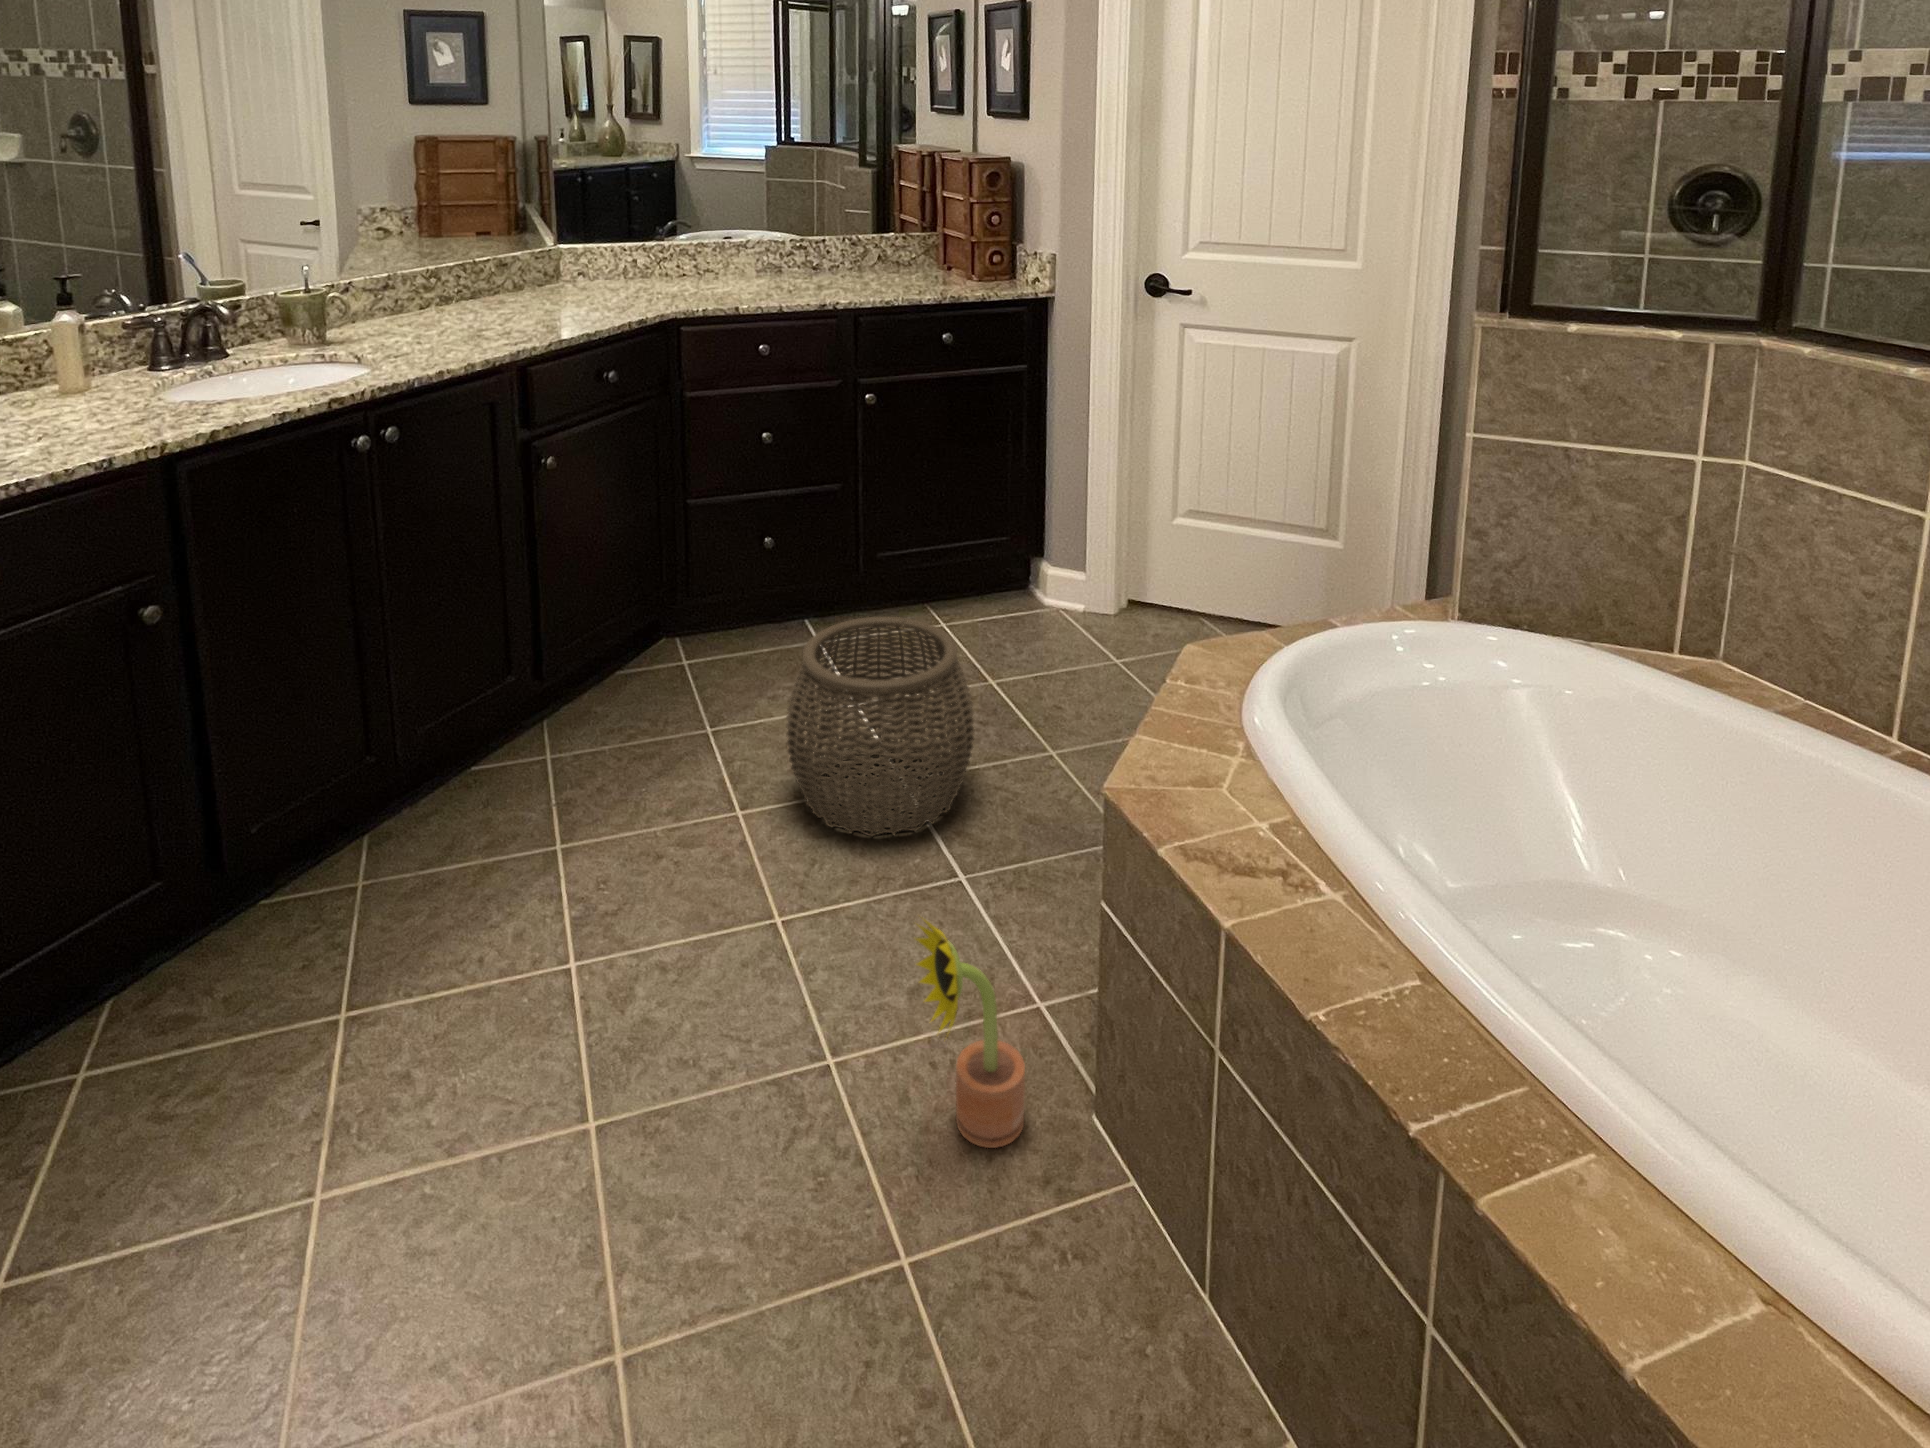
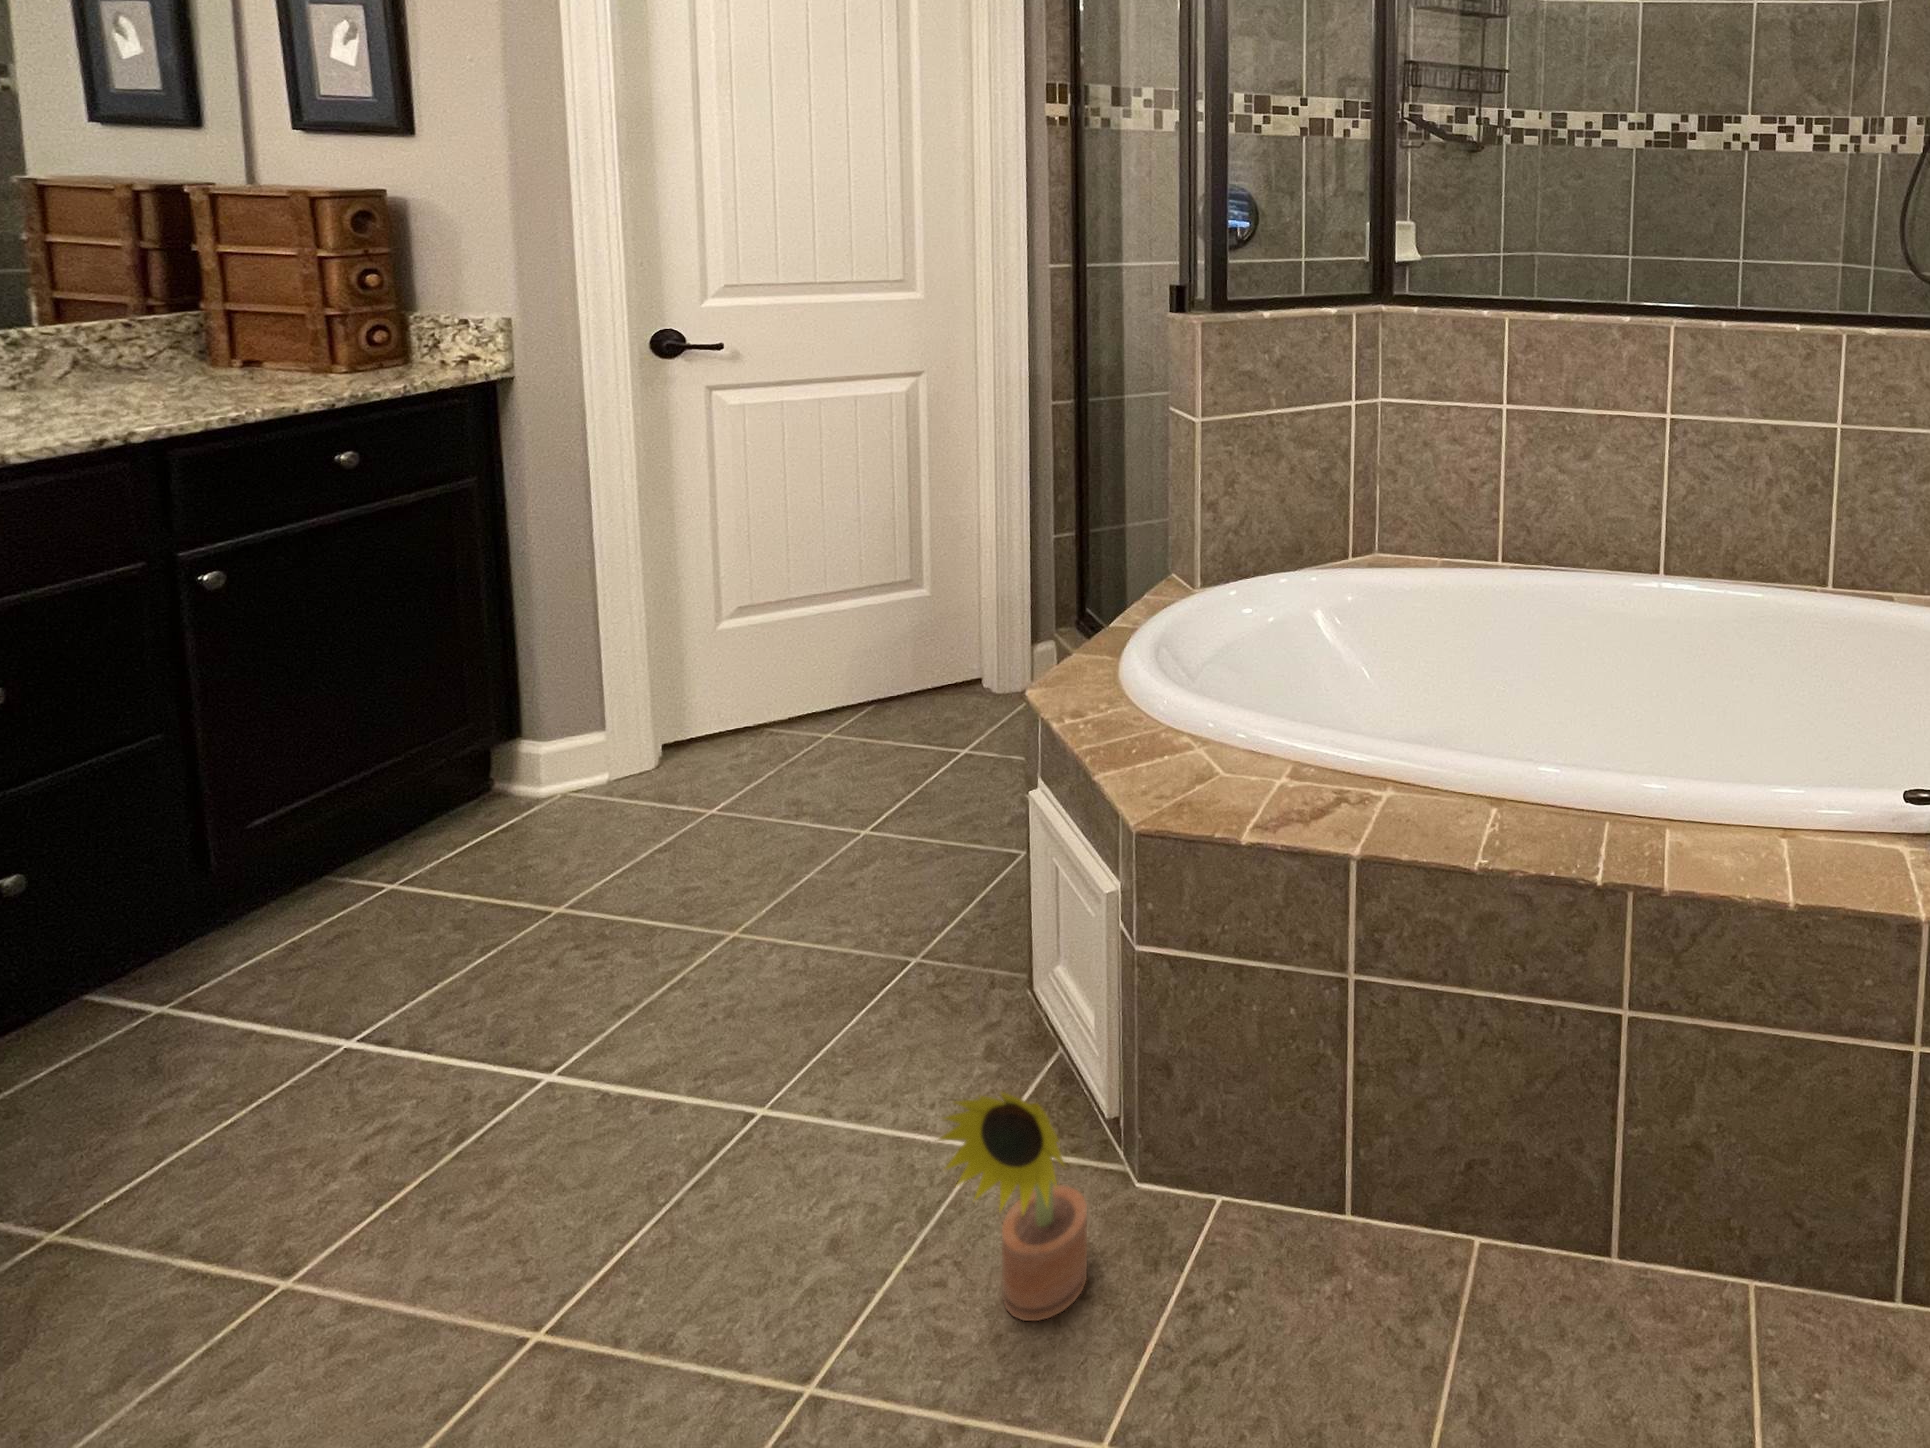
woven basket: present [786,617,974,837] -> none [326,840,685,1206]

